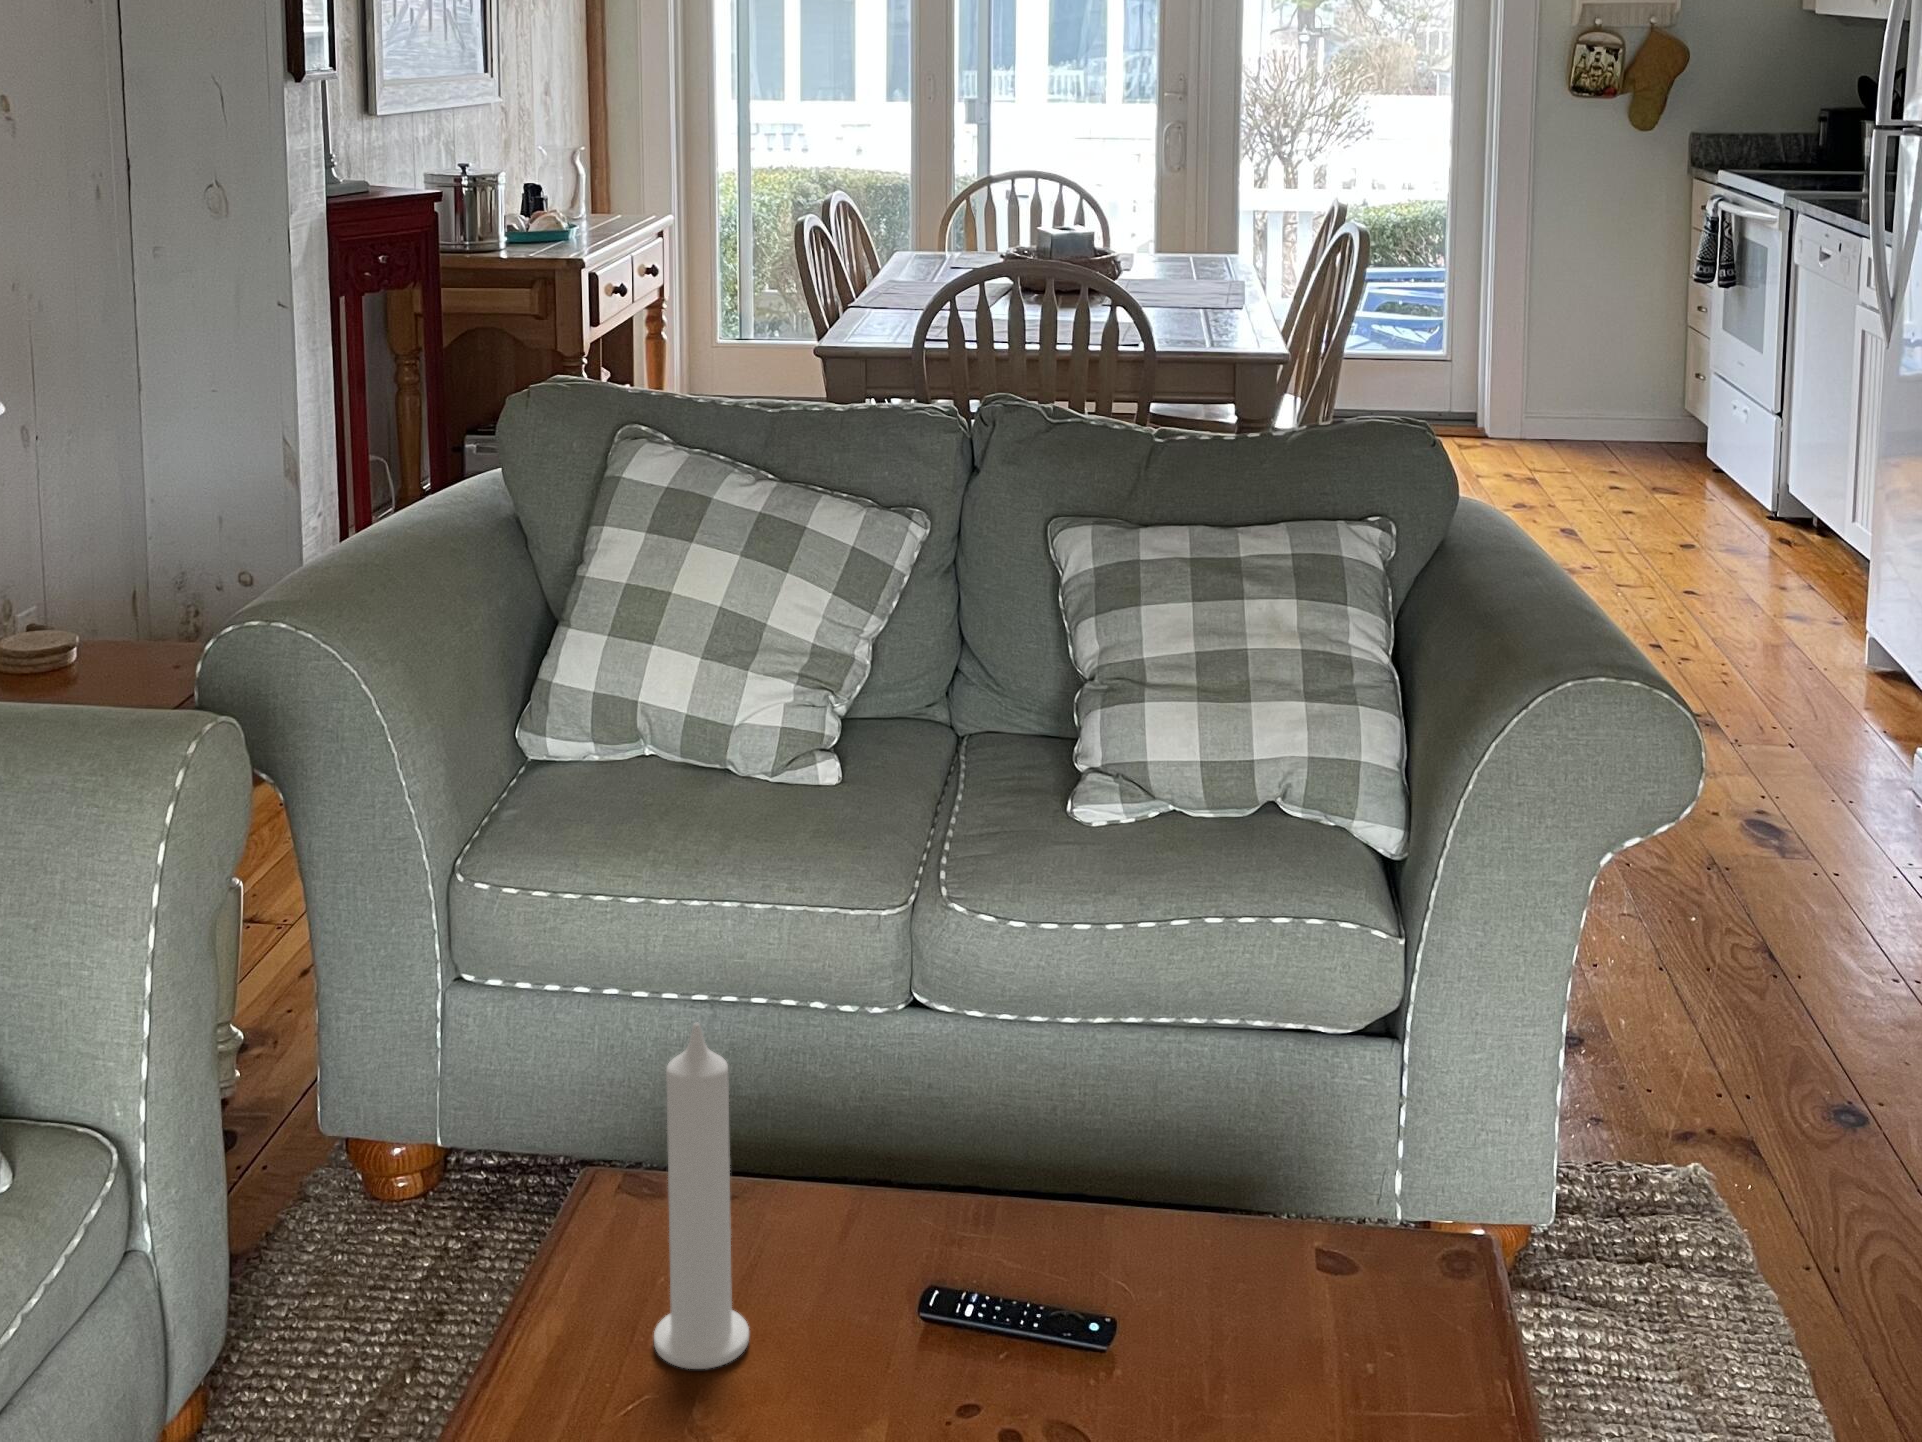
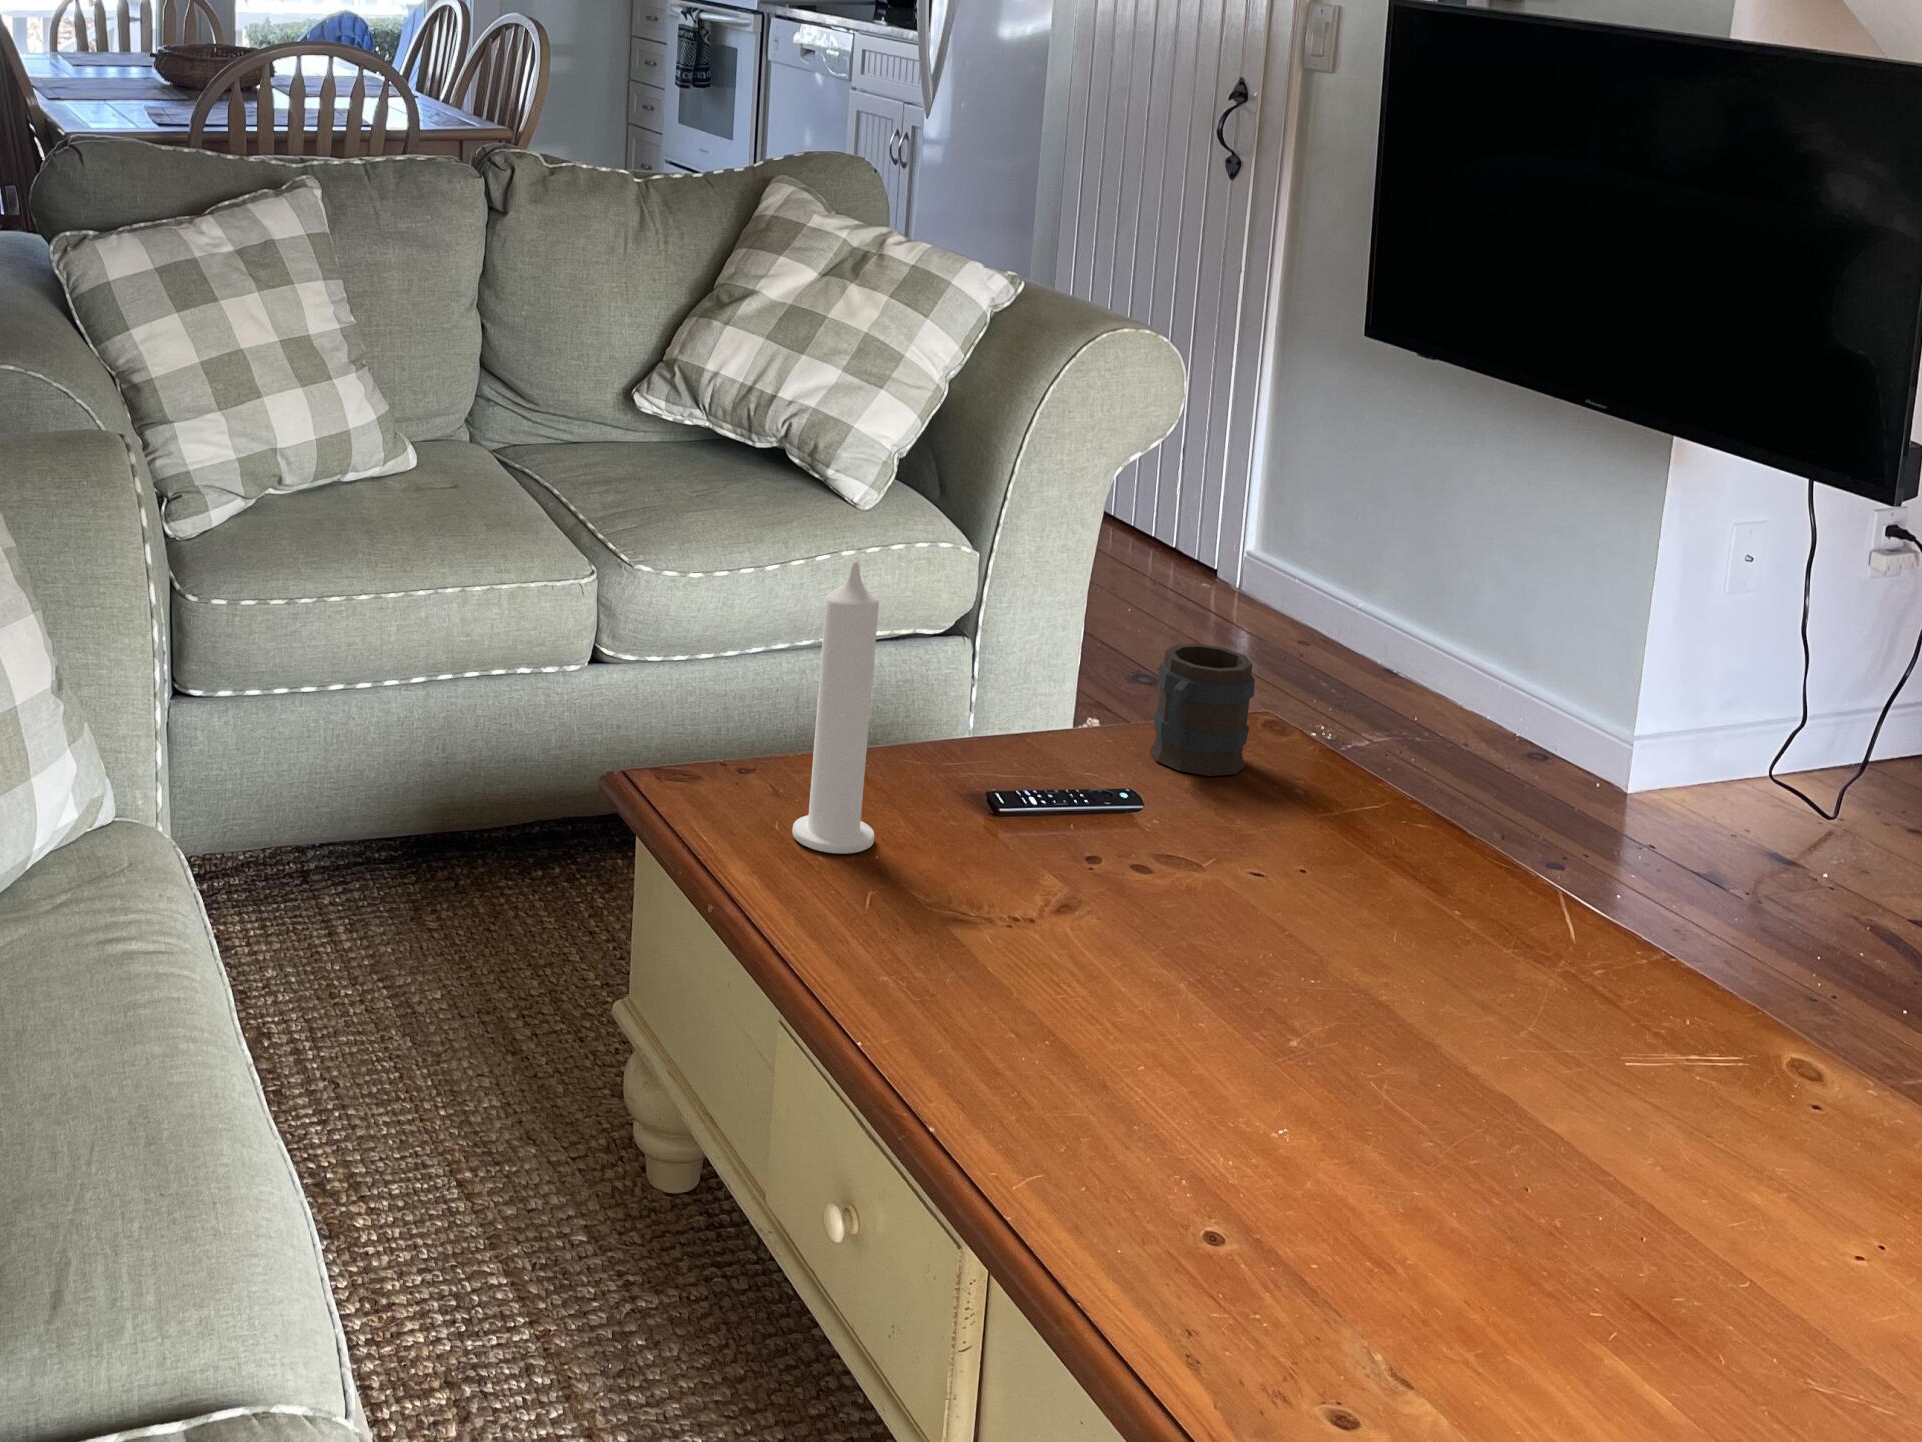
mug: none [1215,1152,1370,1343] -> present [1150,644,1255,776]

